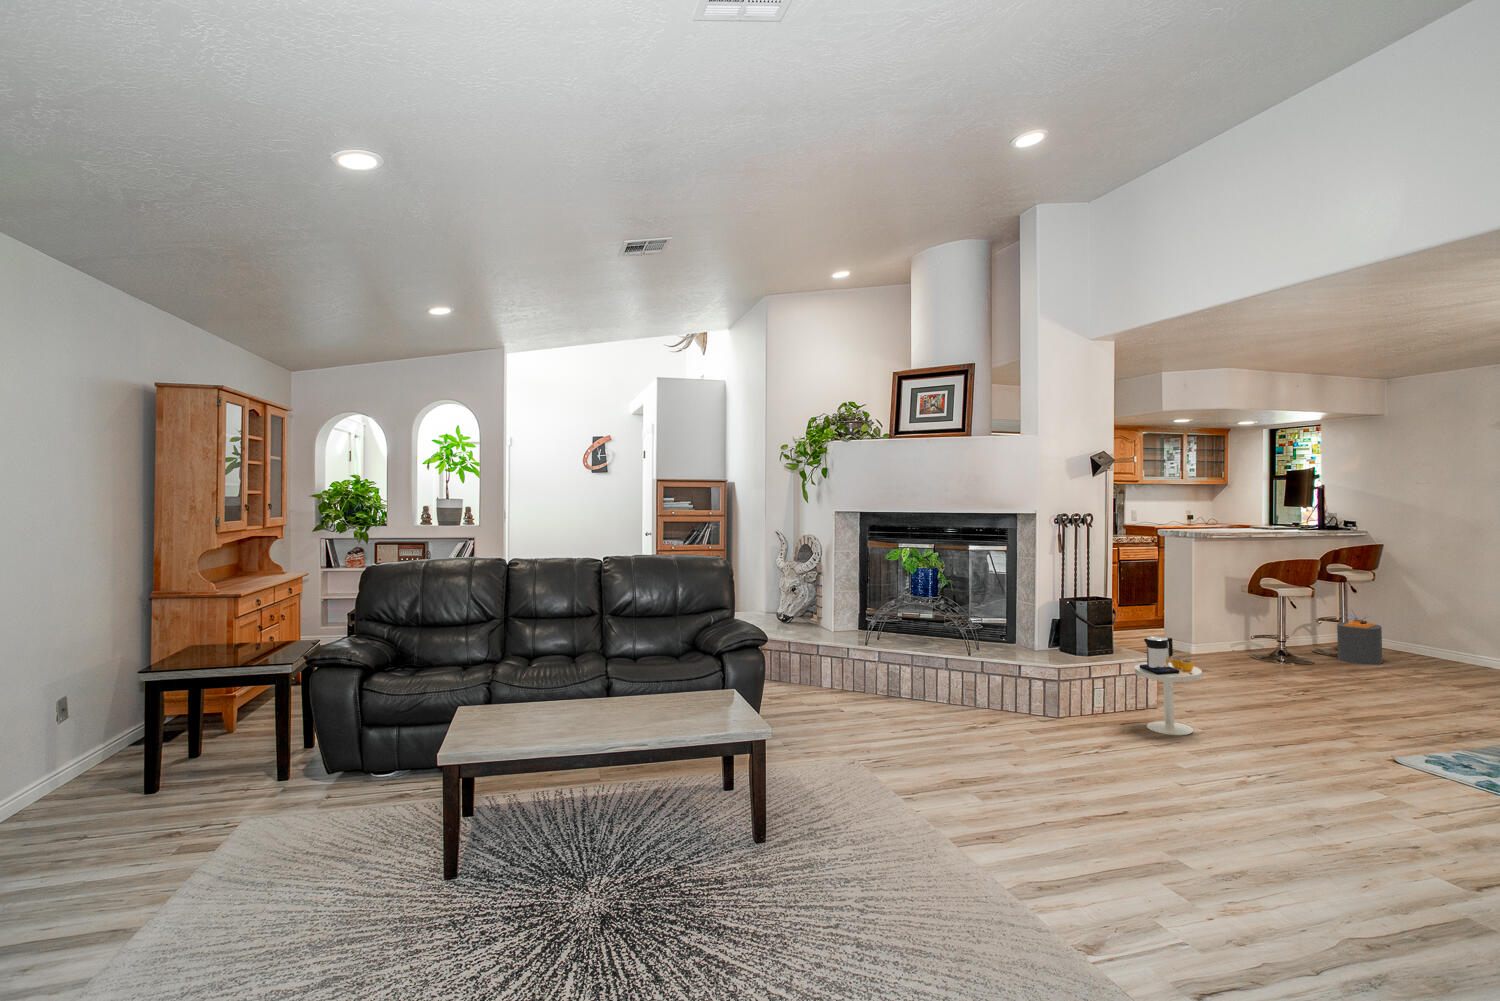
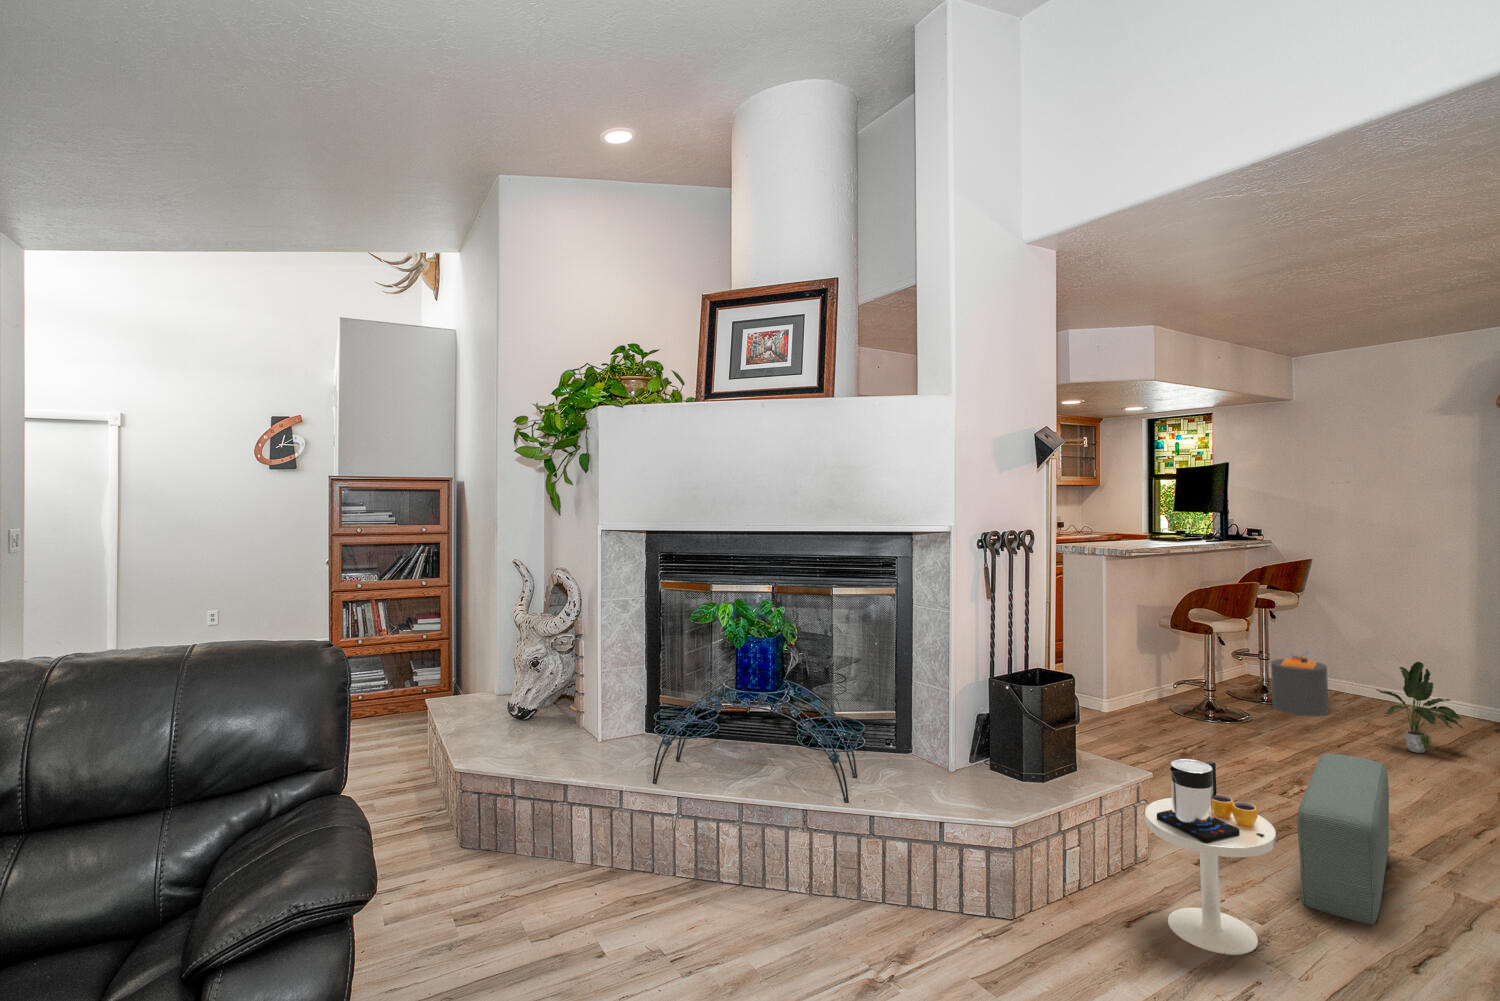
potted plant: none [1391,618,1458,685] -> present [1376,662,1463,753]
pouf: none [1236,656,1320,736] -> present [1298,754,1389,925]

